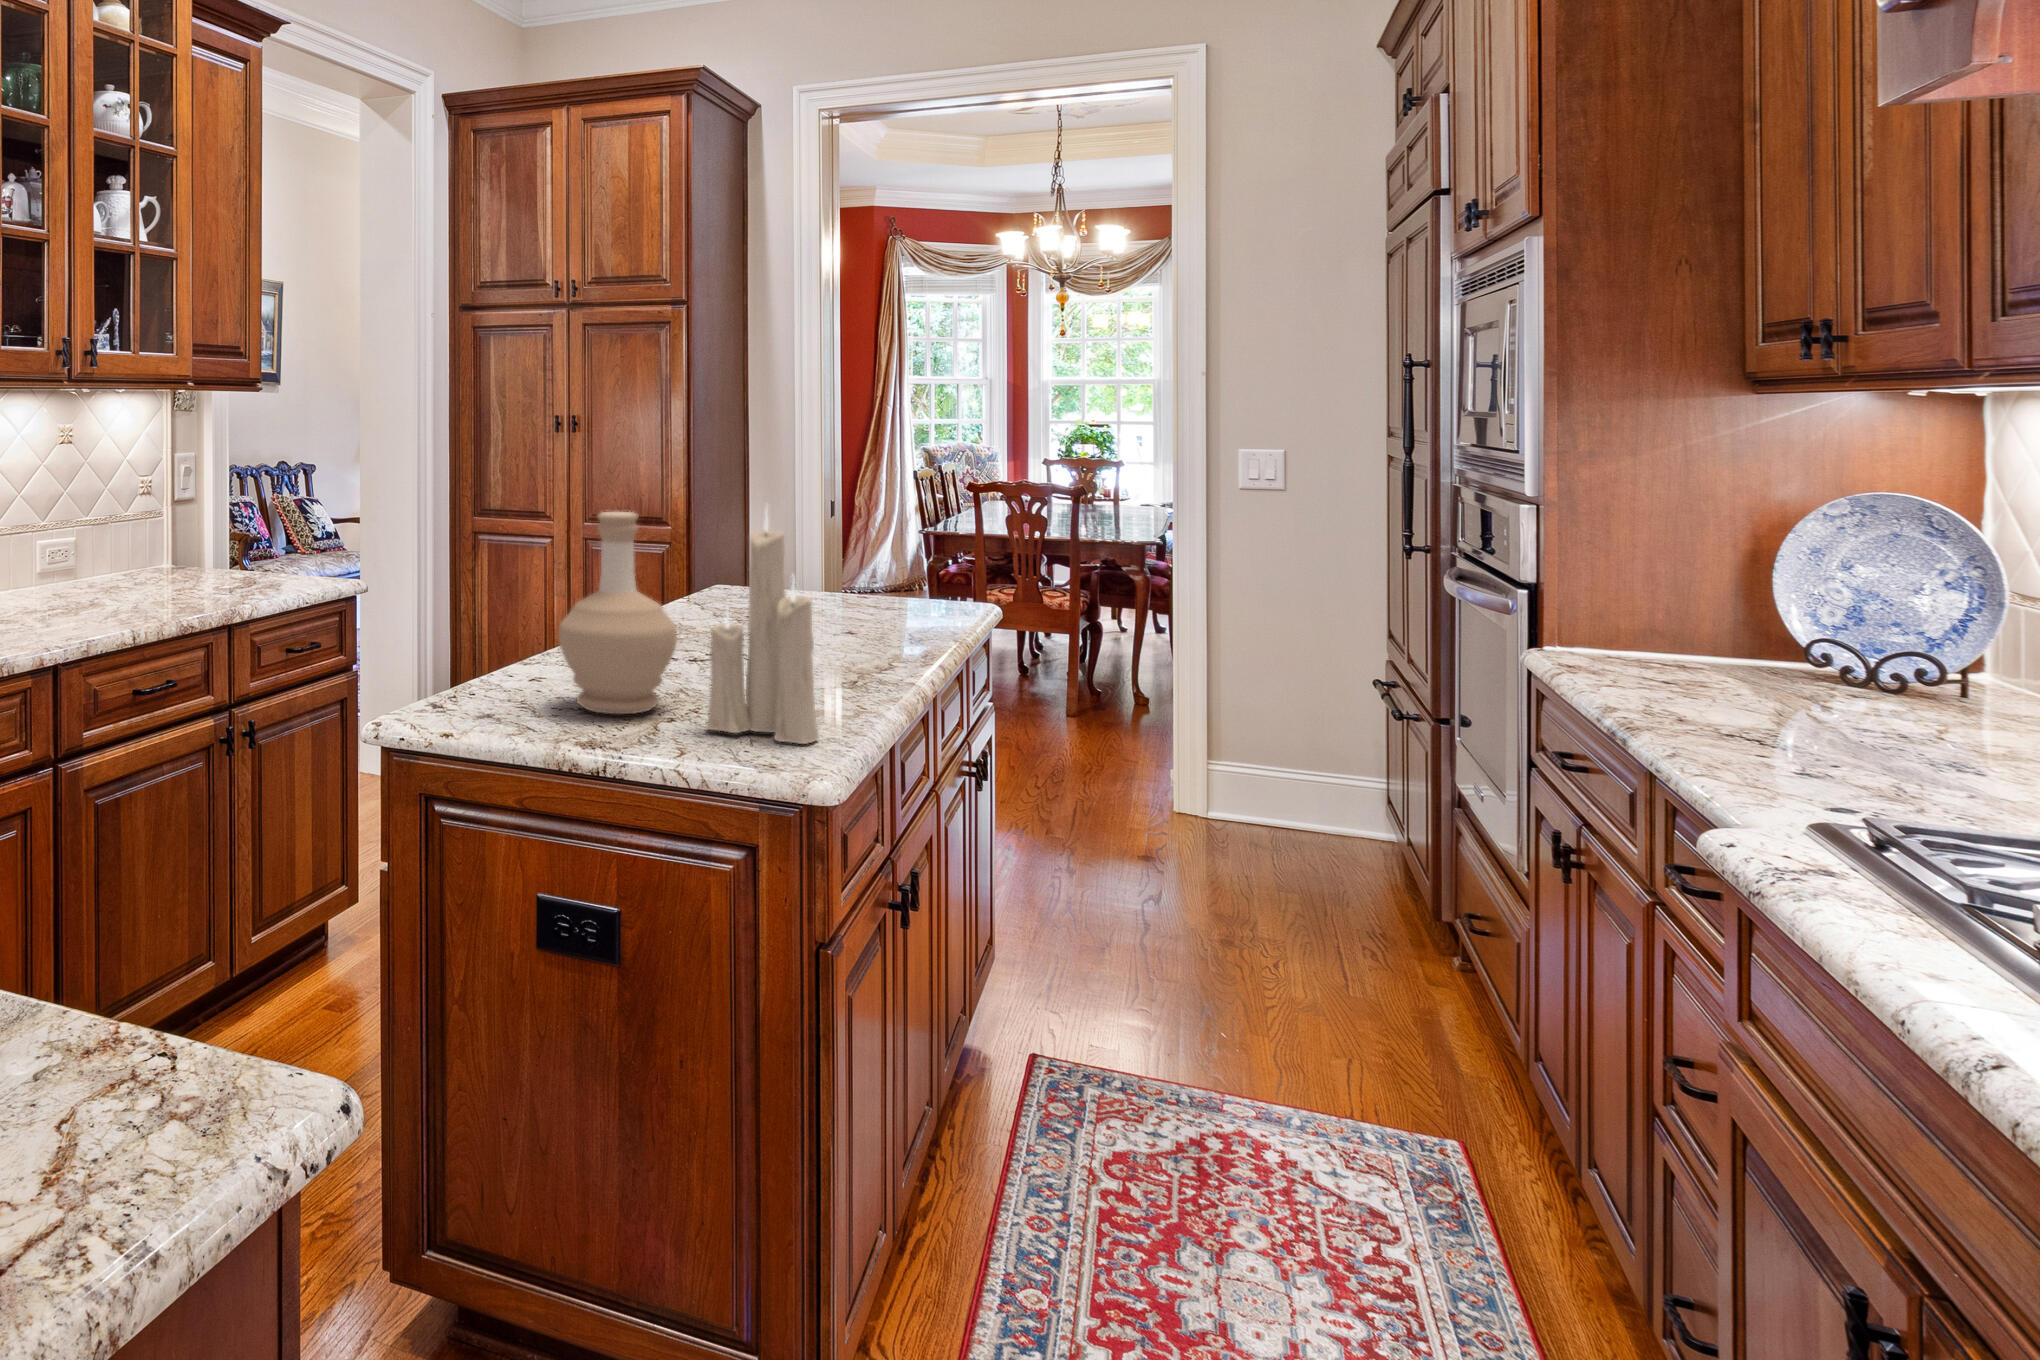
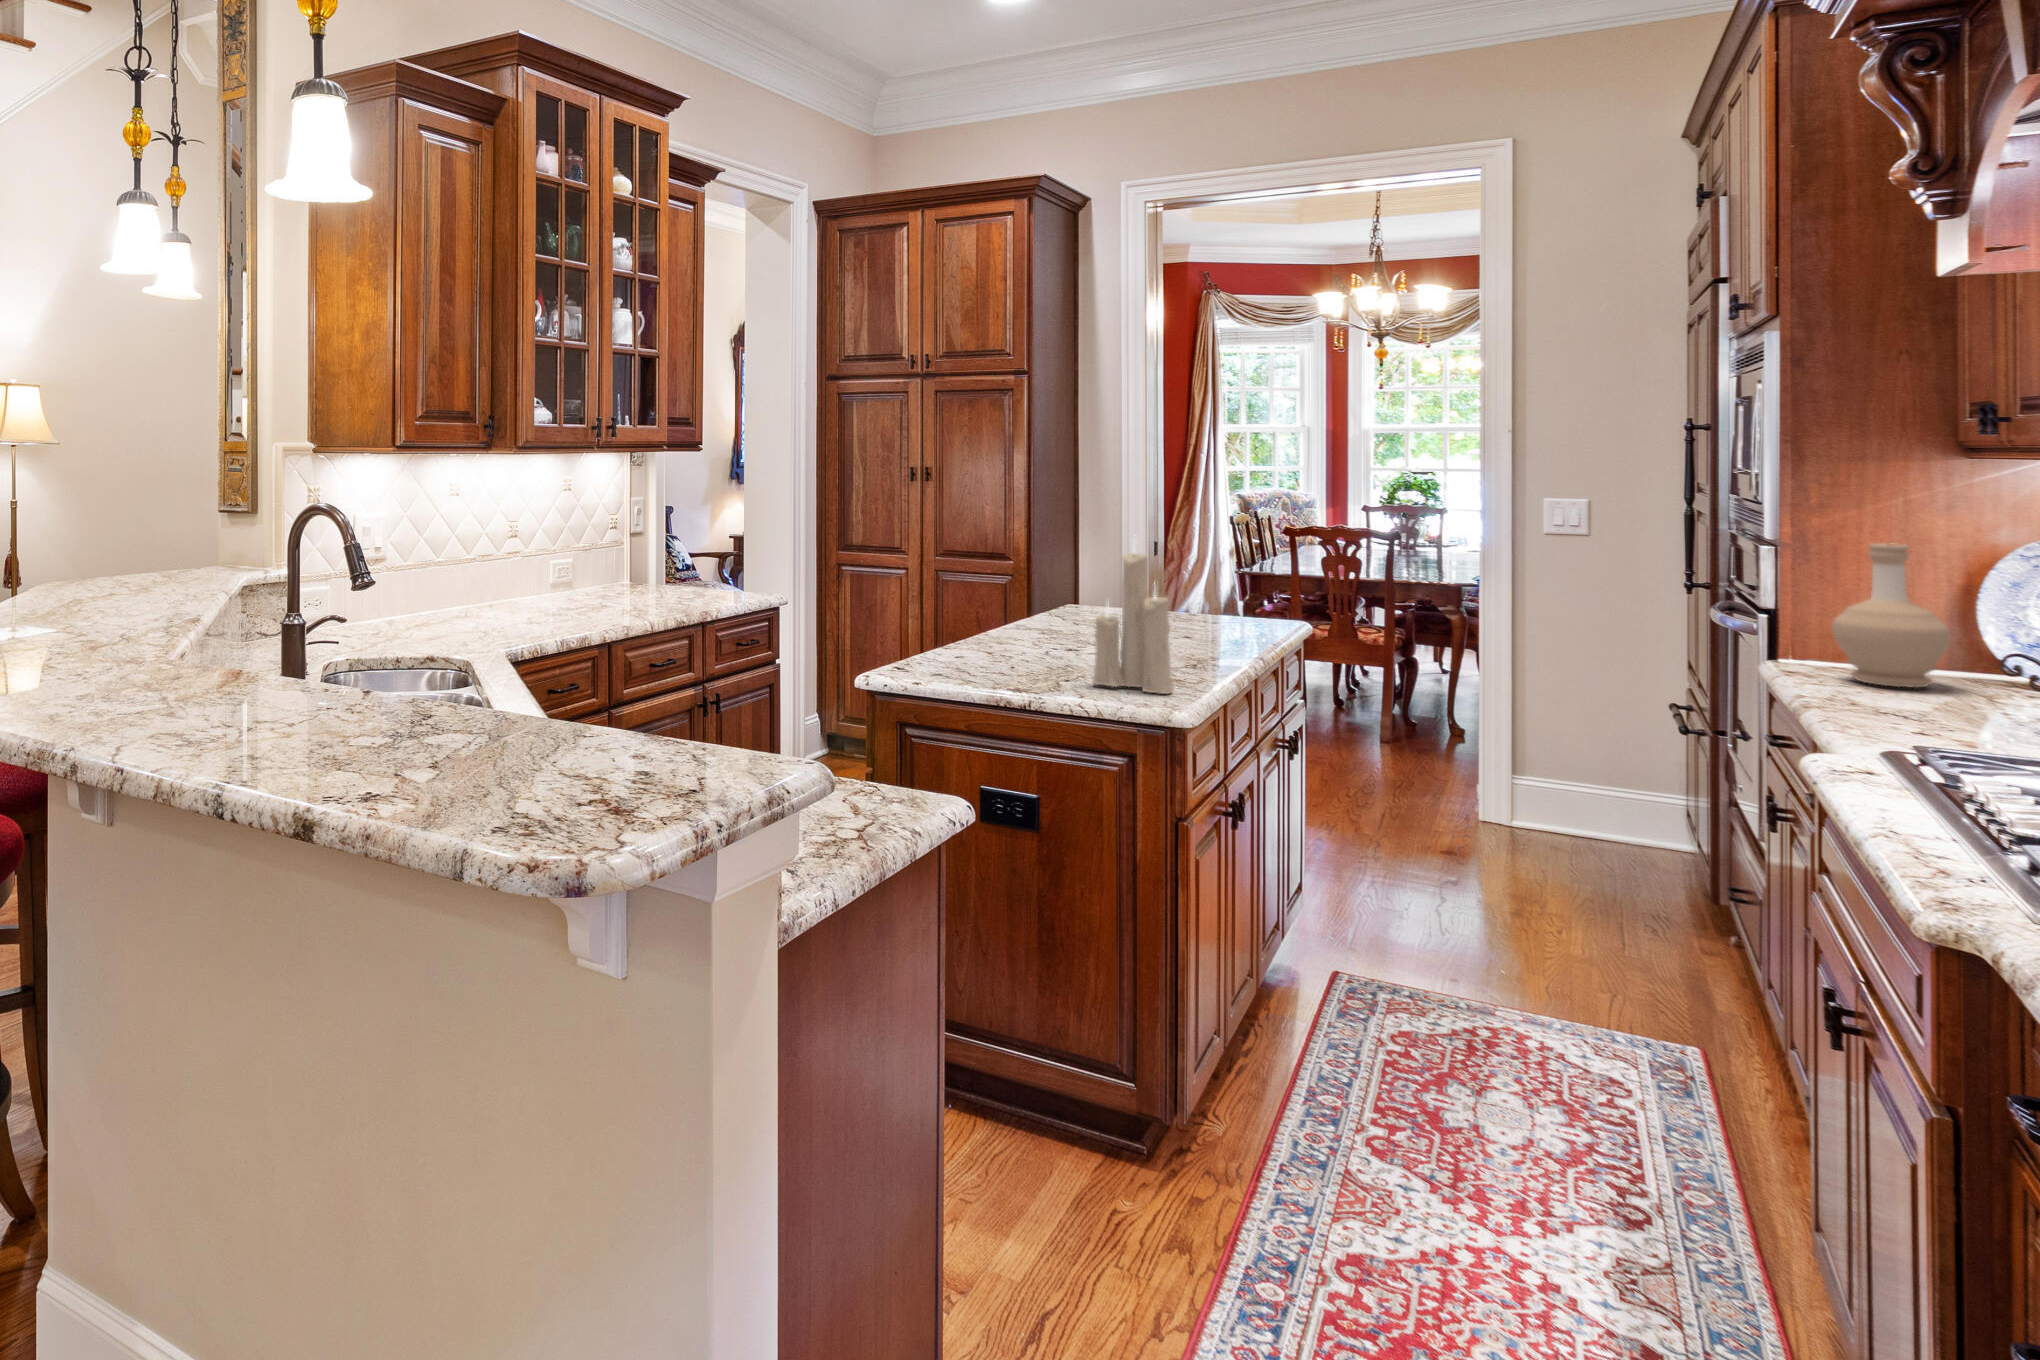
bottle: present [559,512,677,714] -> present [1832,544,1951,687]

